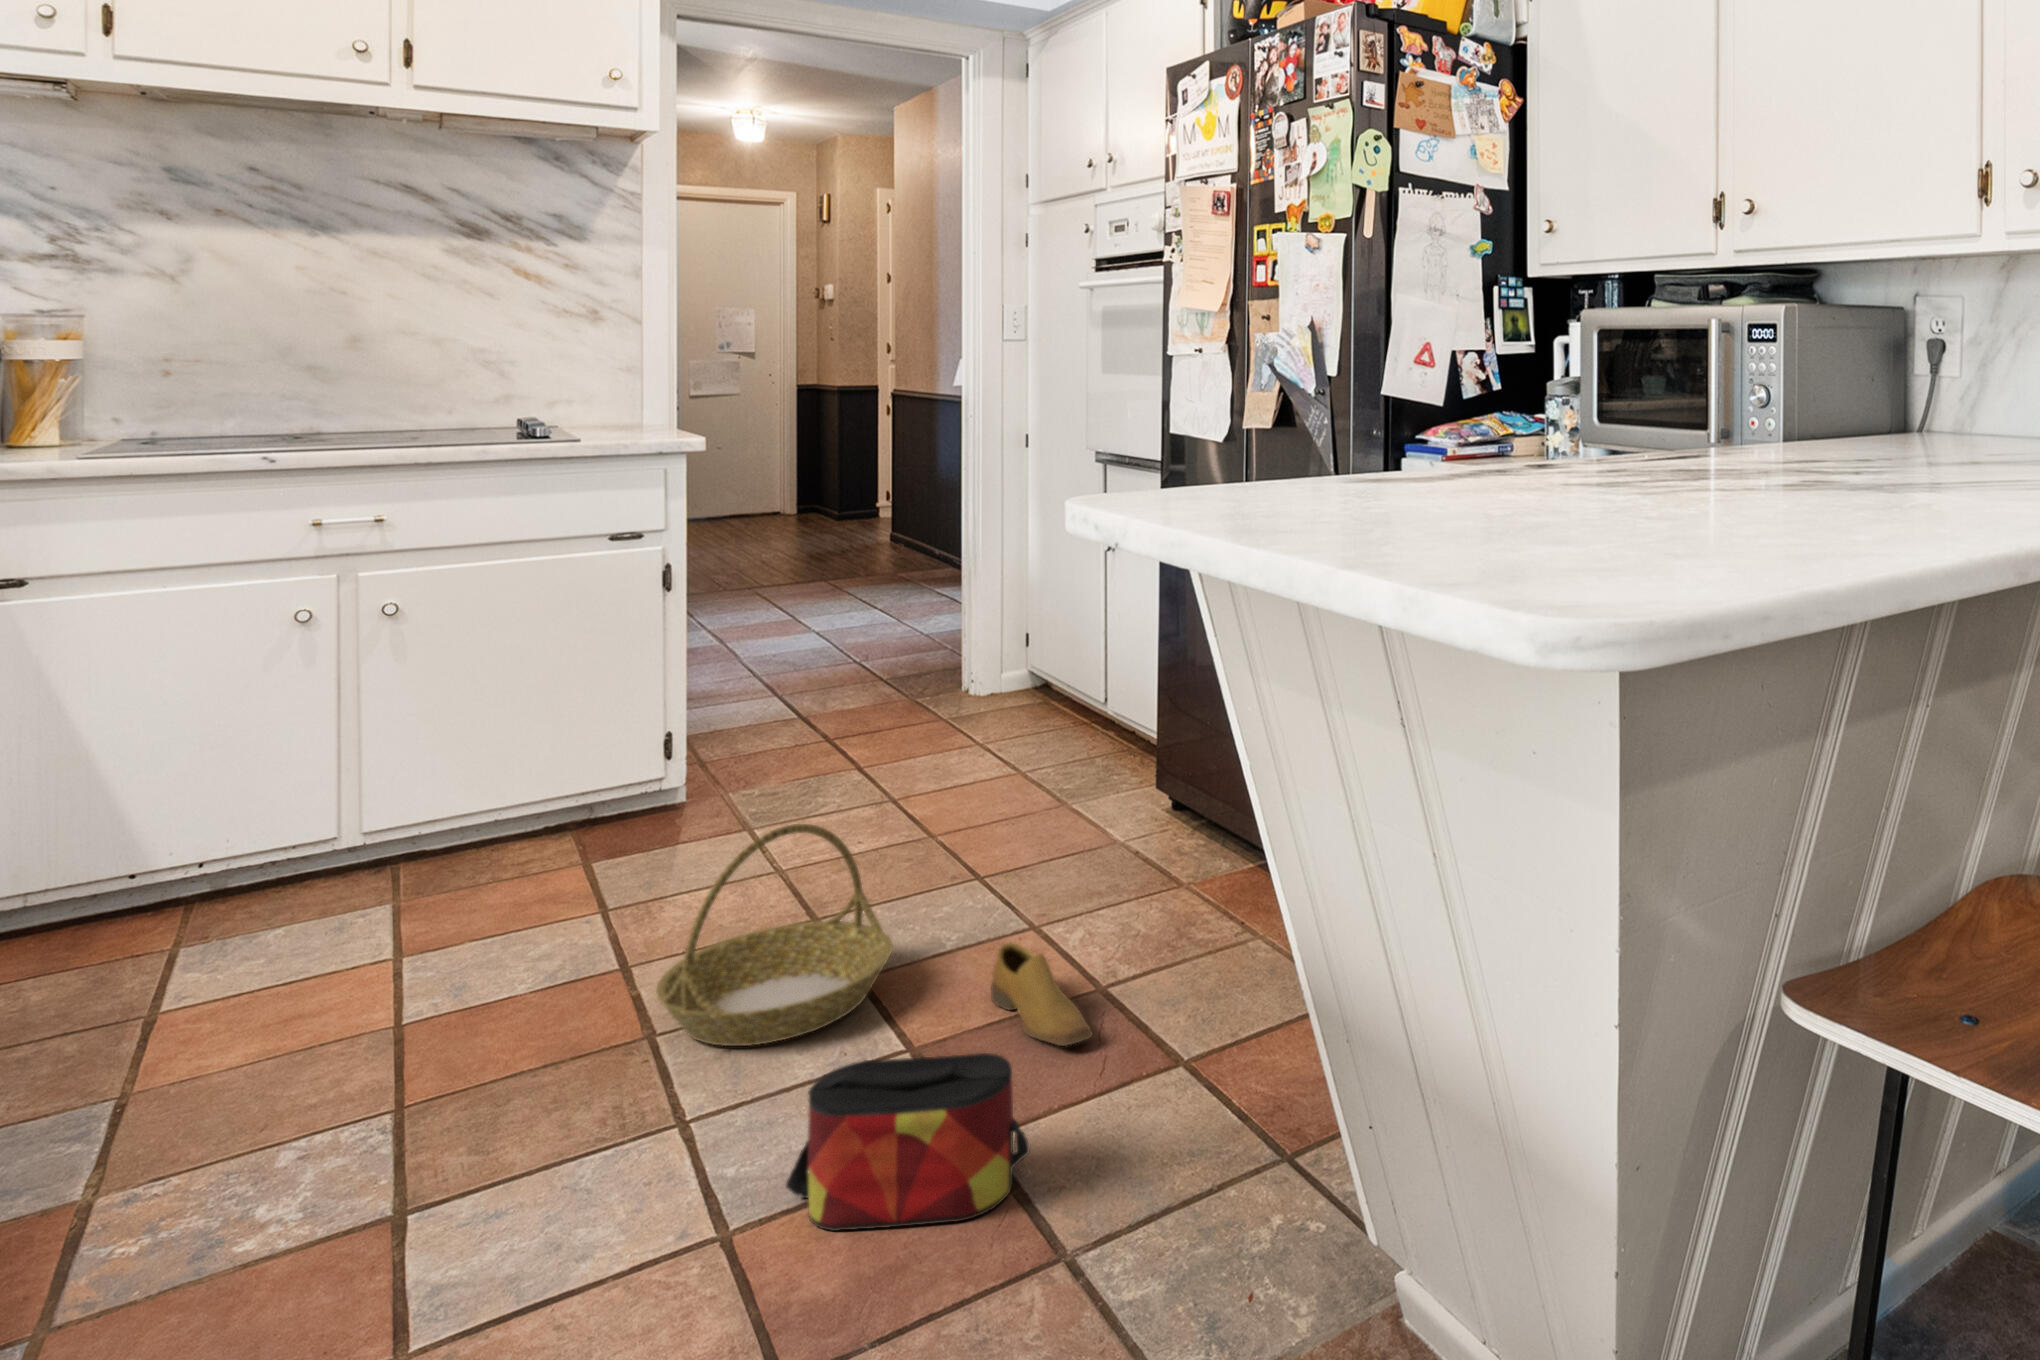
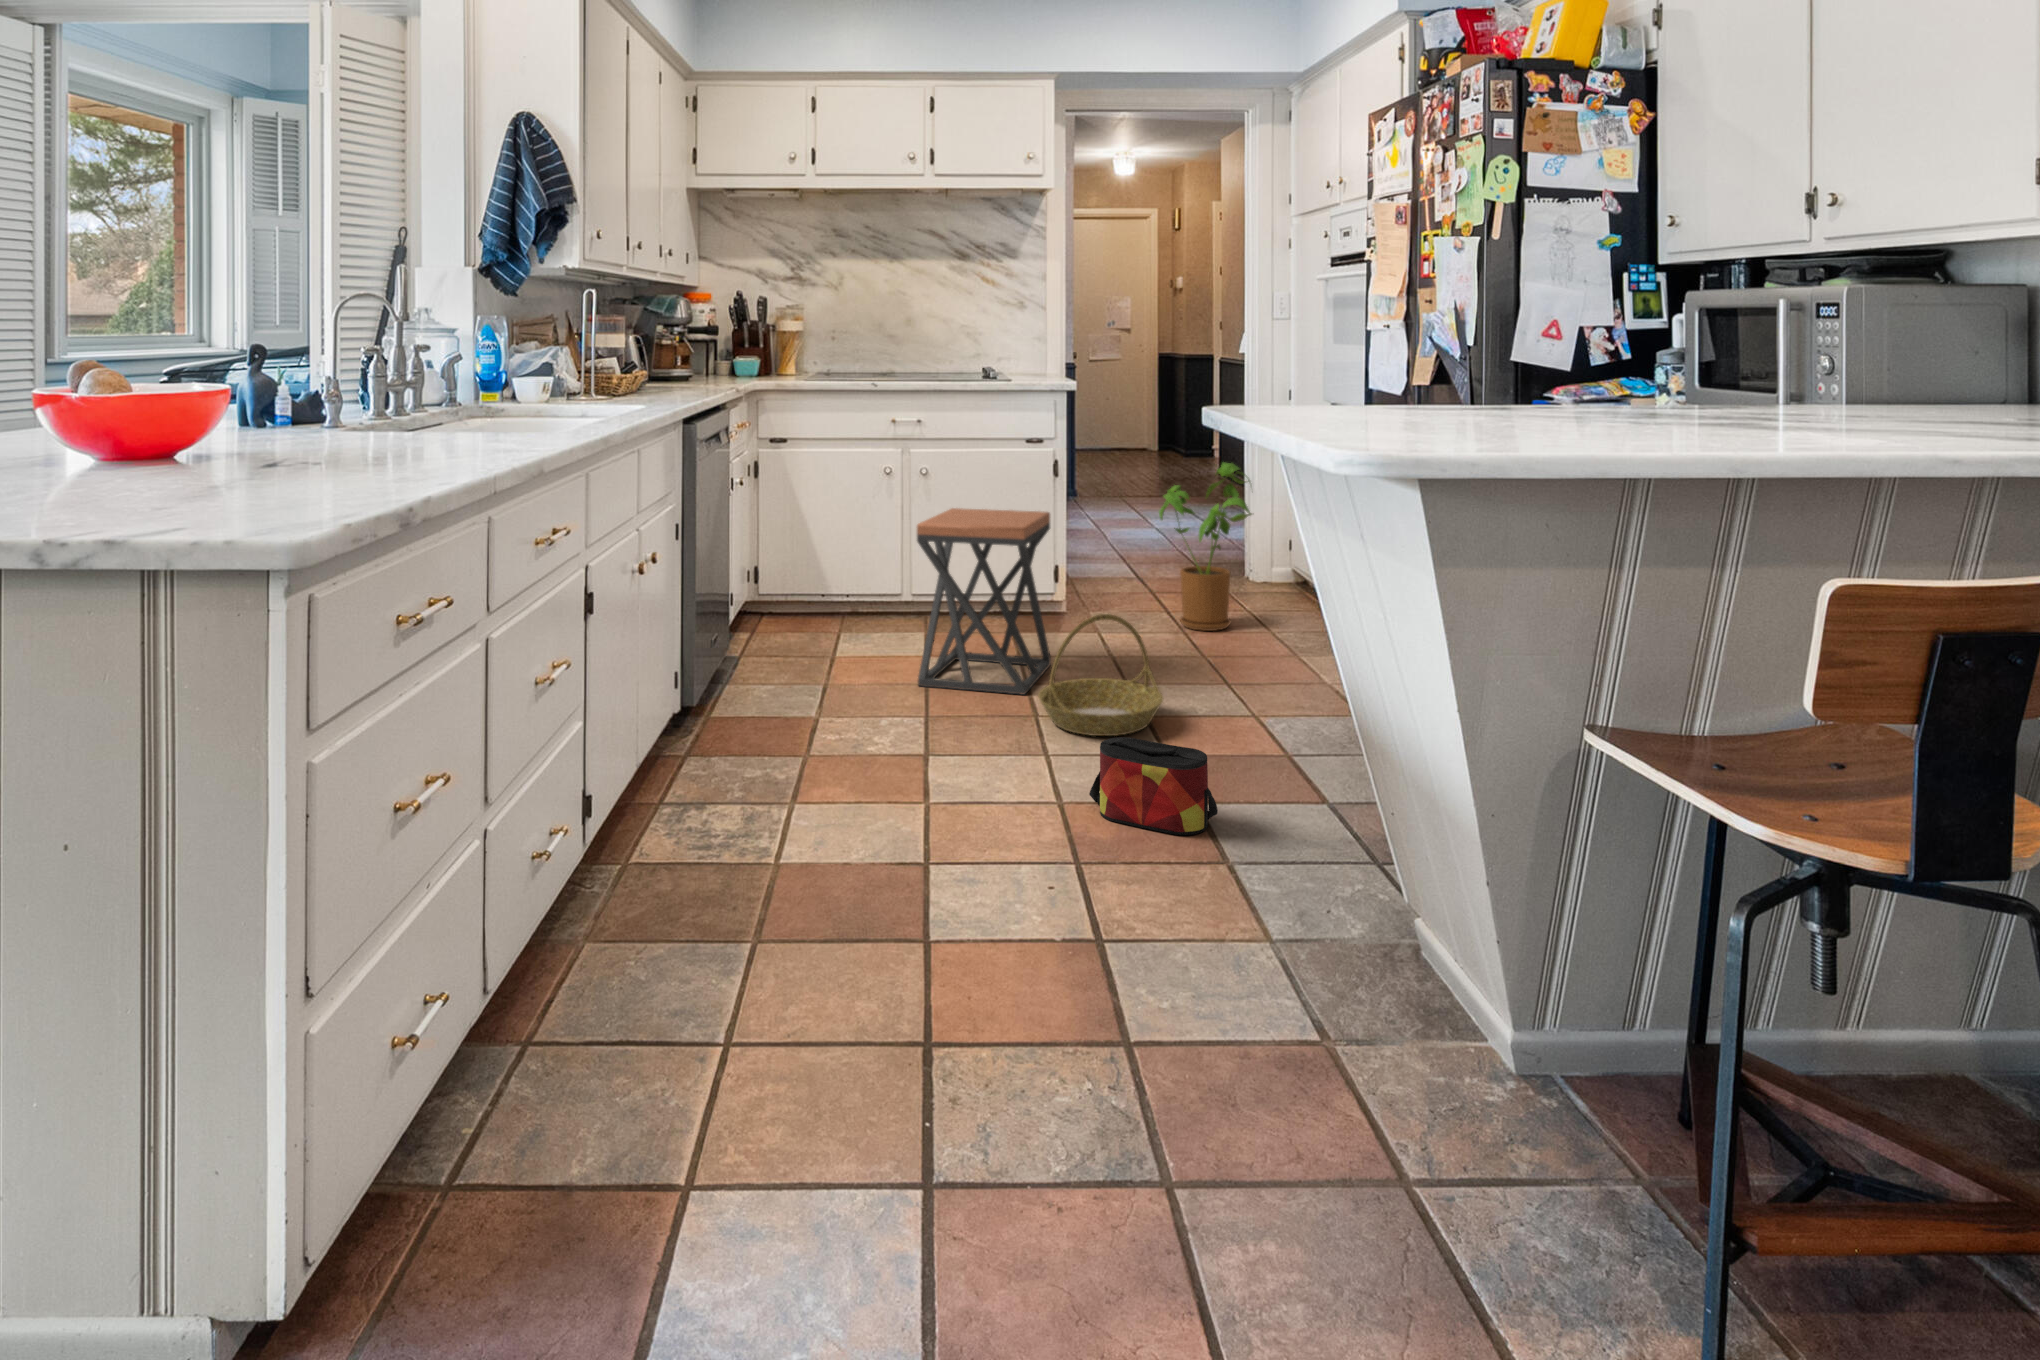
house plant: none [847,544,997,795] -> present [1159,463,1252,631]
stool: none [381,656,668,1019] -> present [917,508,1051,695]
shoe: present [991,943,1092,1046] -> none [1218,710,1273,773]

